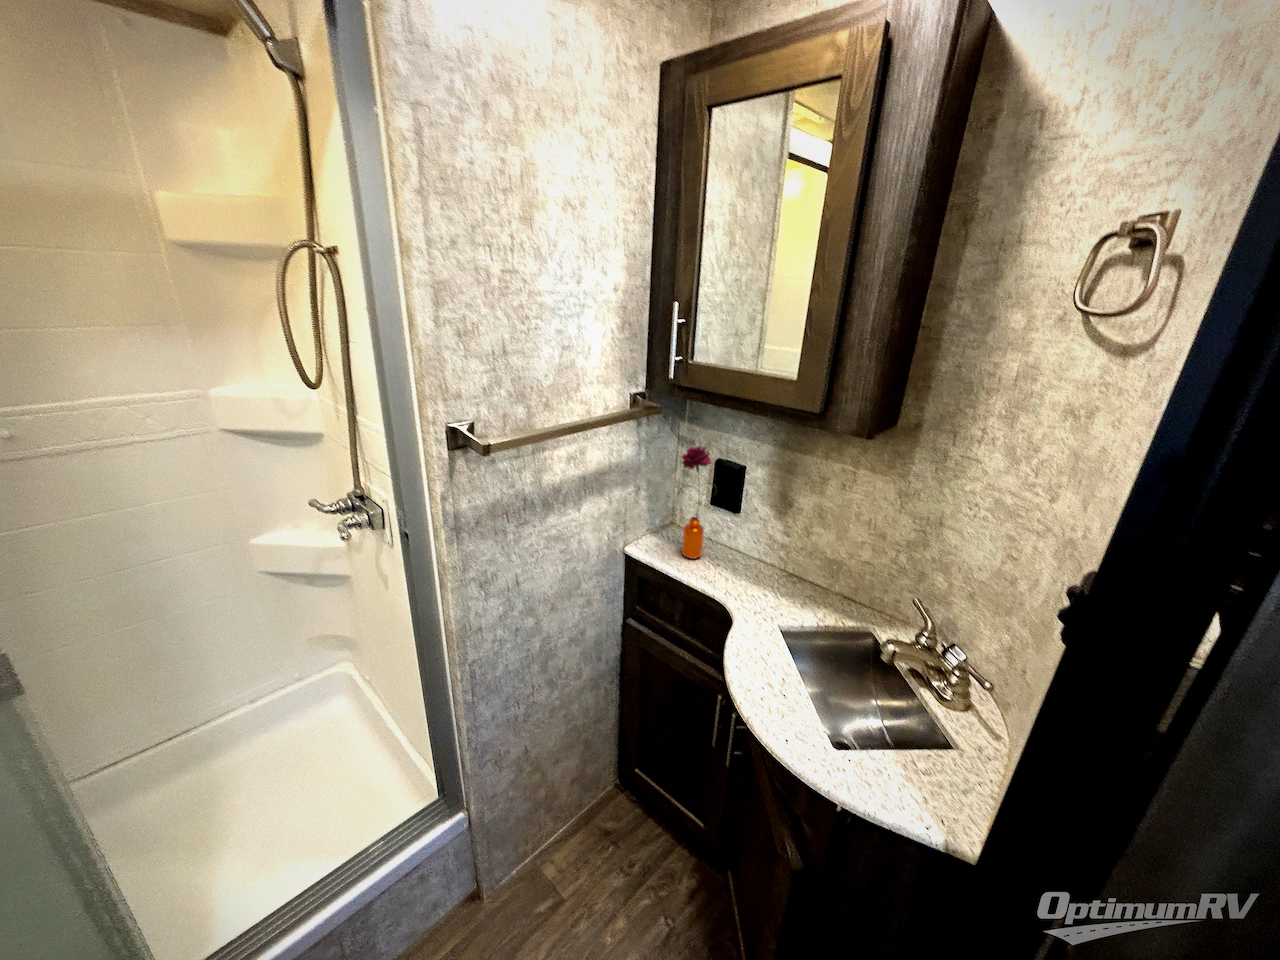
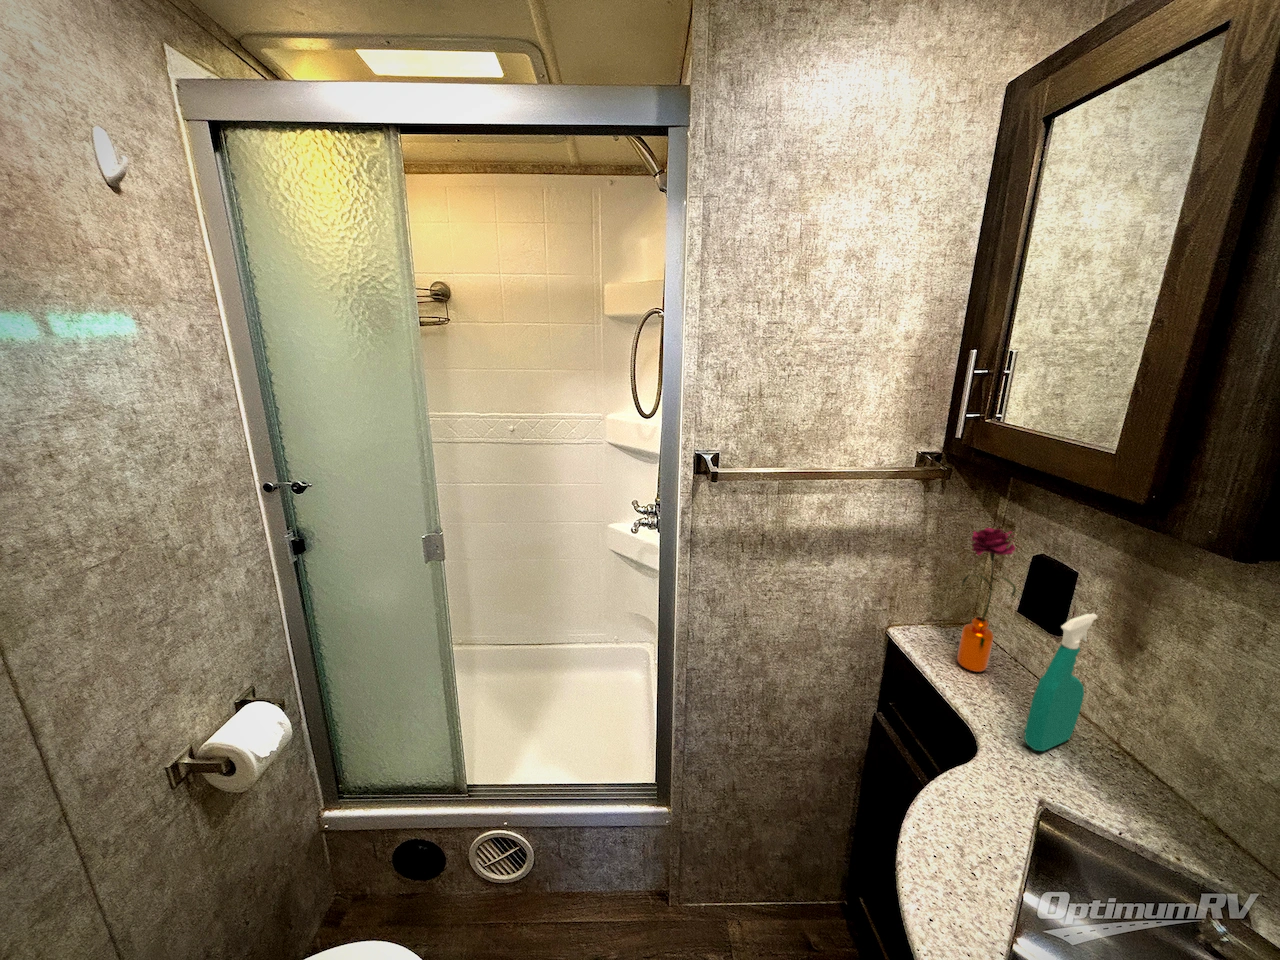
spray bottle: none [750,491,775,595] -> present [1024,613,1097,751]

